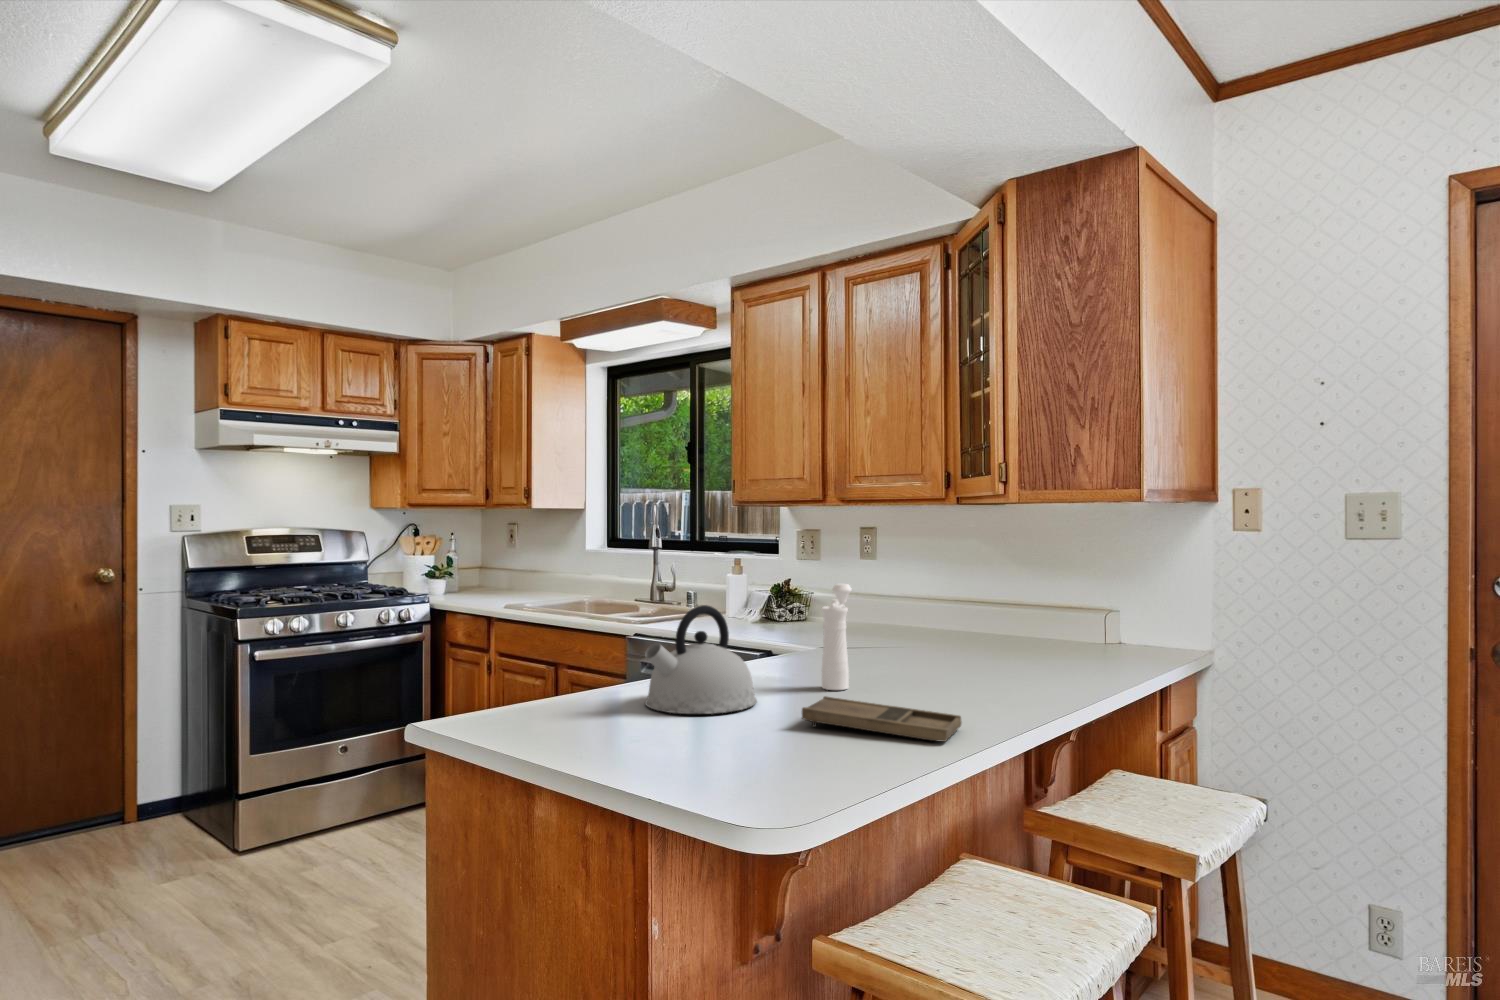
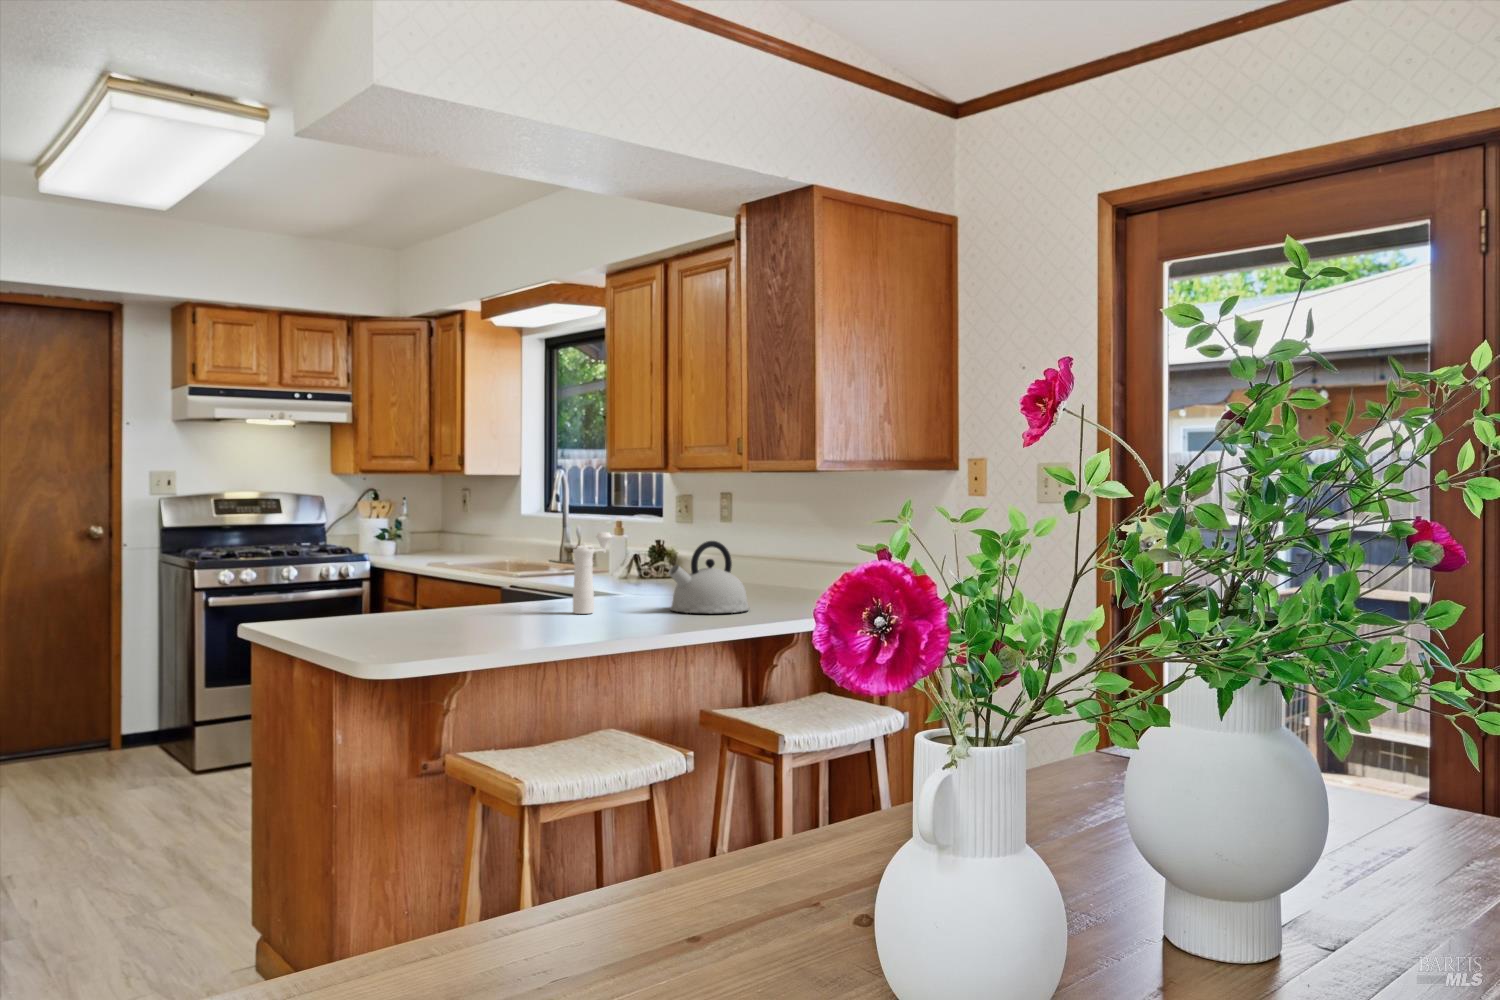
kettle: present [645,605,757,714] -> present [669,541,749,613]
tray: present [802,696,962,742] -> none [505,610,617,636]

